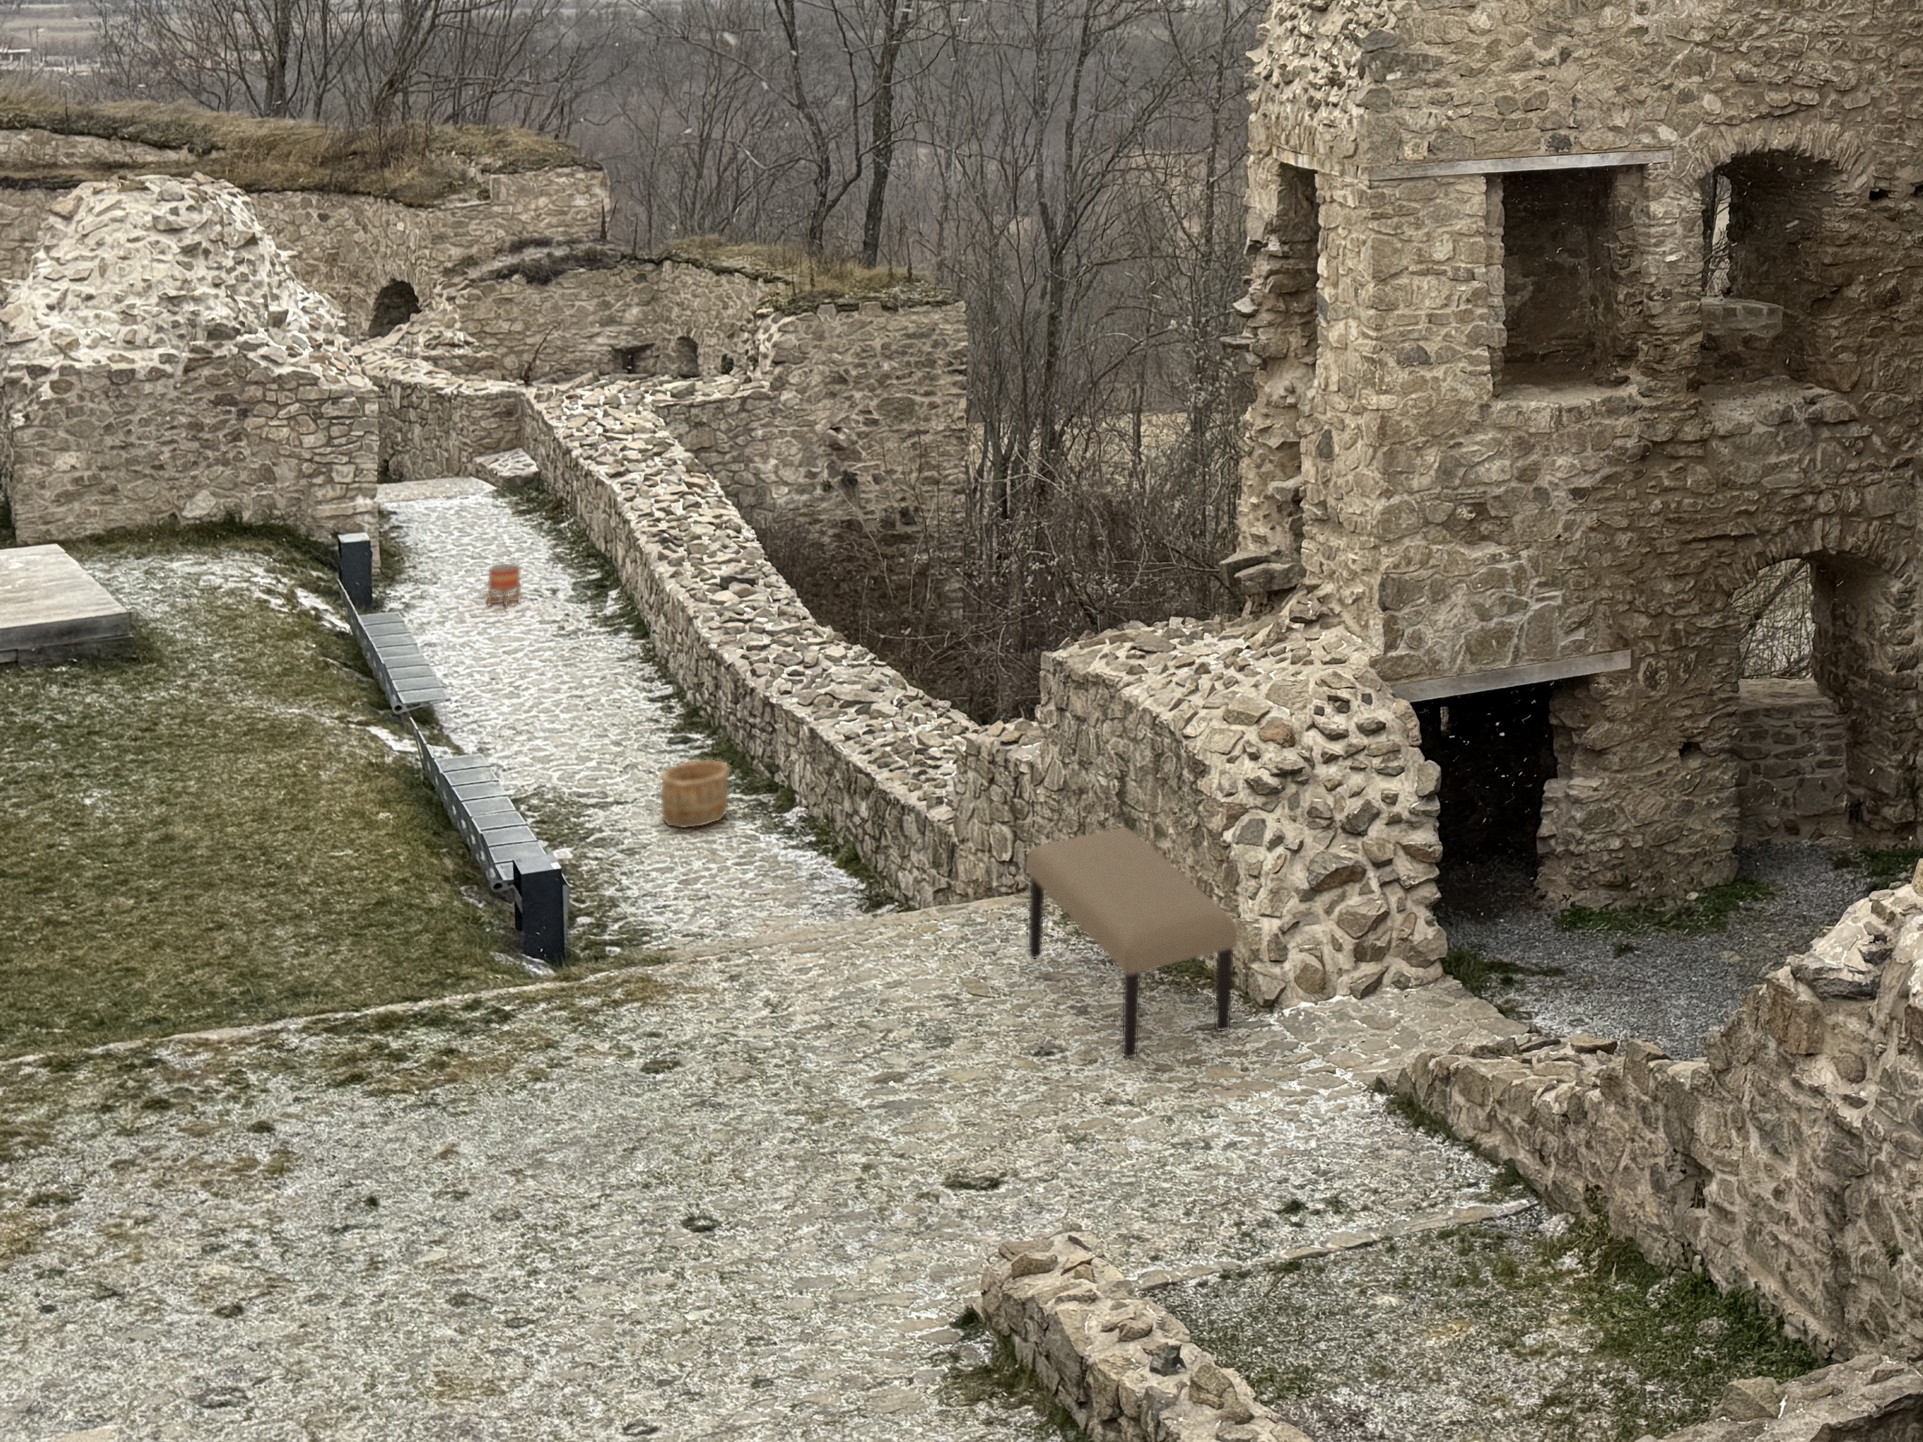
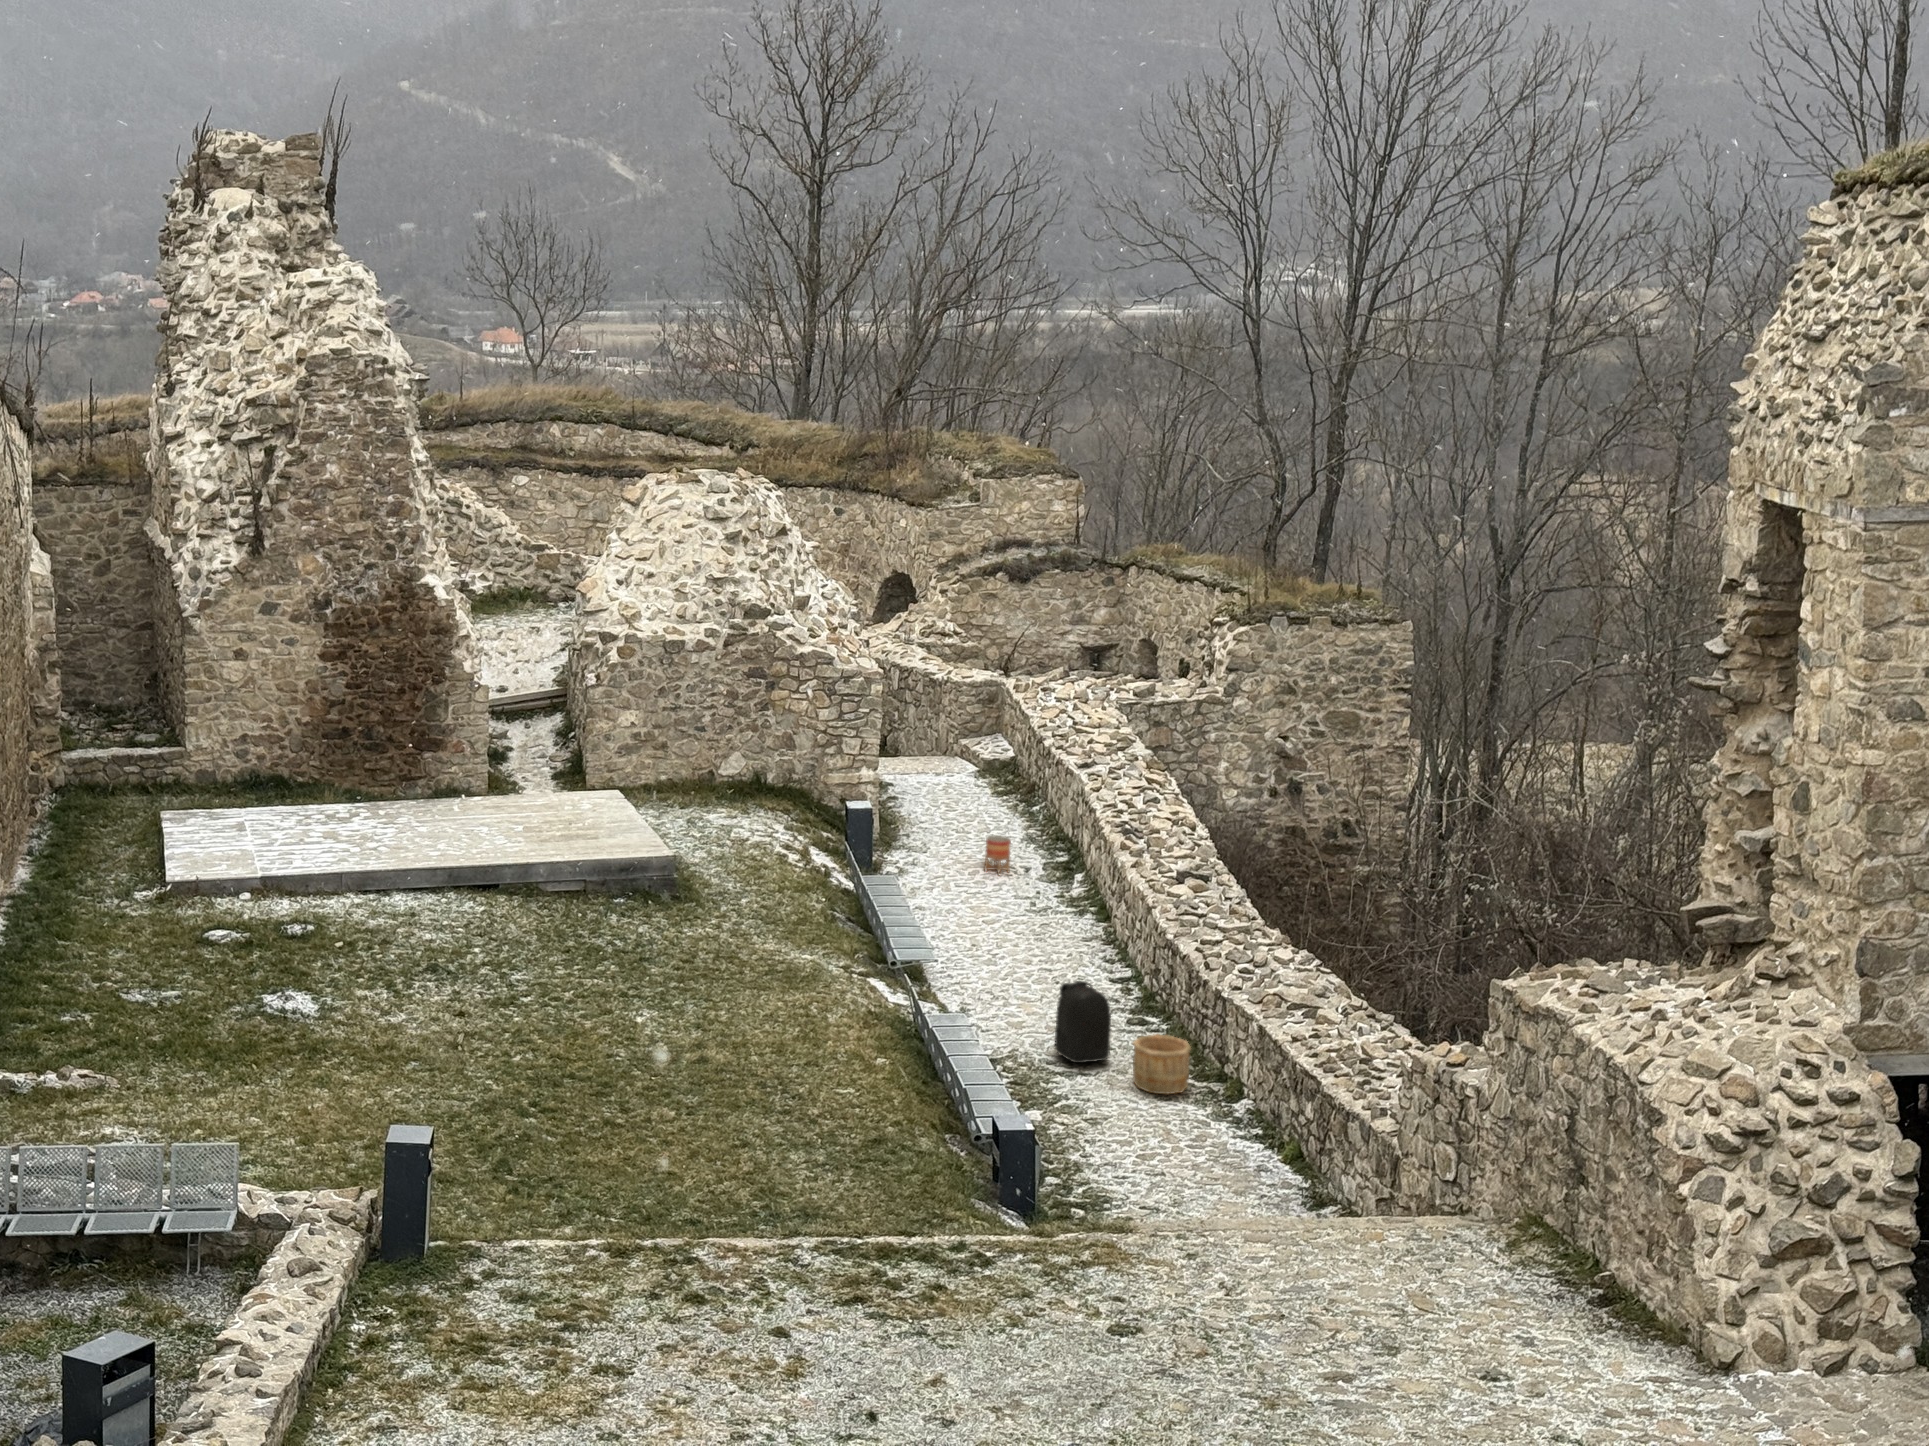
backpack: none [564,718,634,811] -> present [1054,981,1111,1063]
bench: present [1027,827,1238,1059] -> none [1475,1153,1687,1375]

